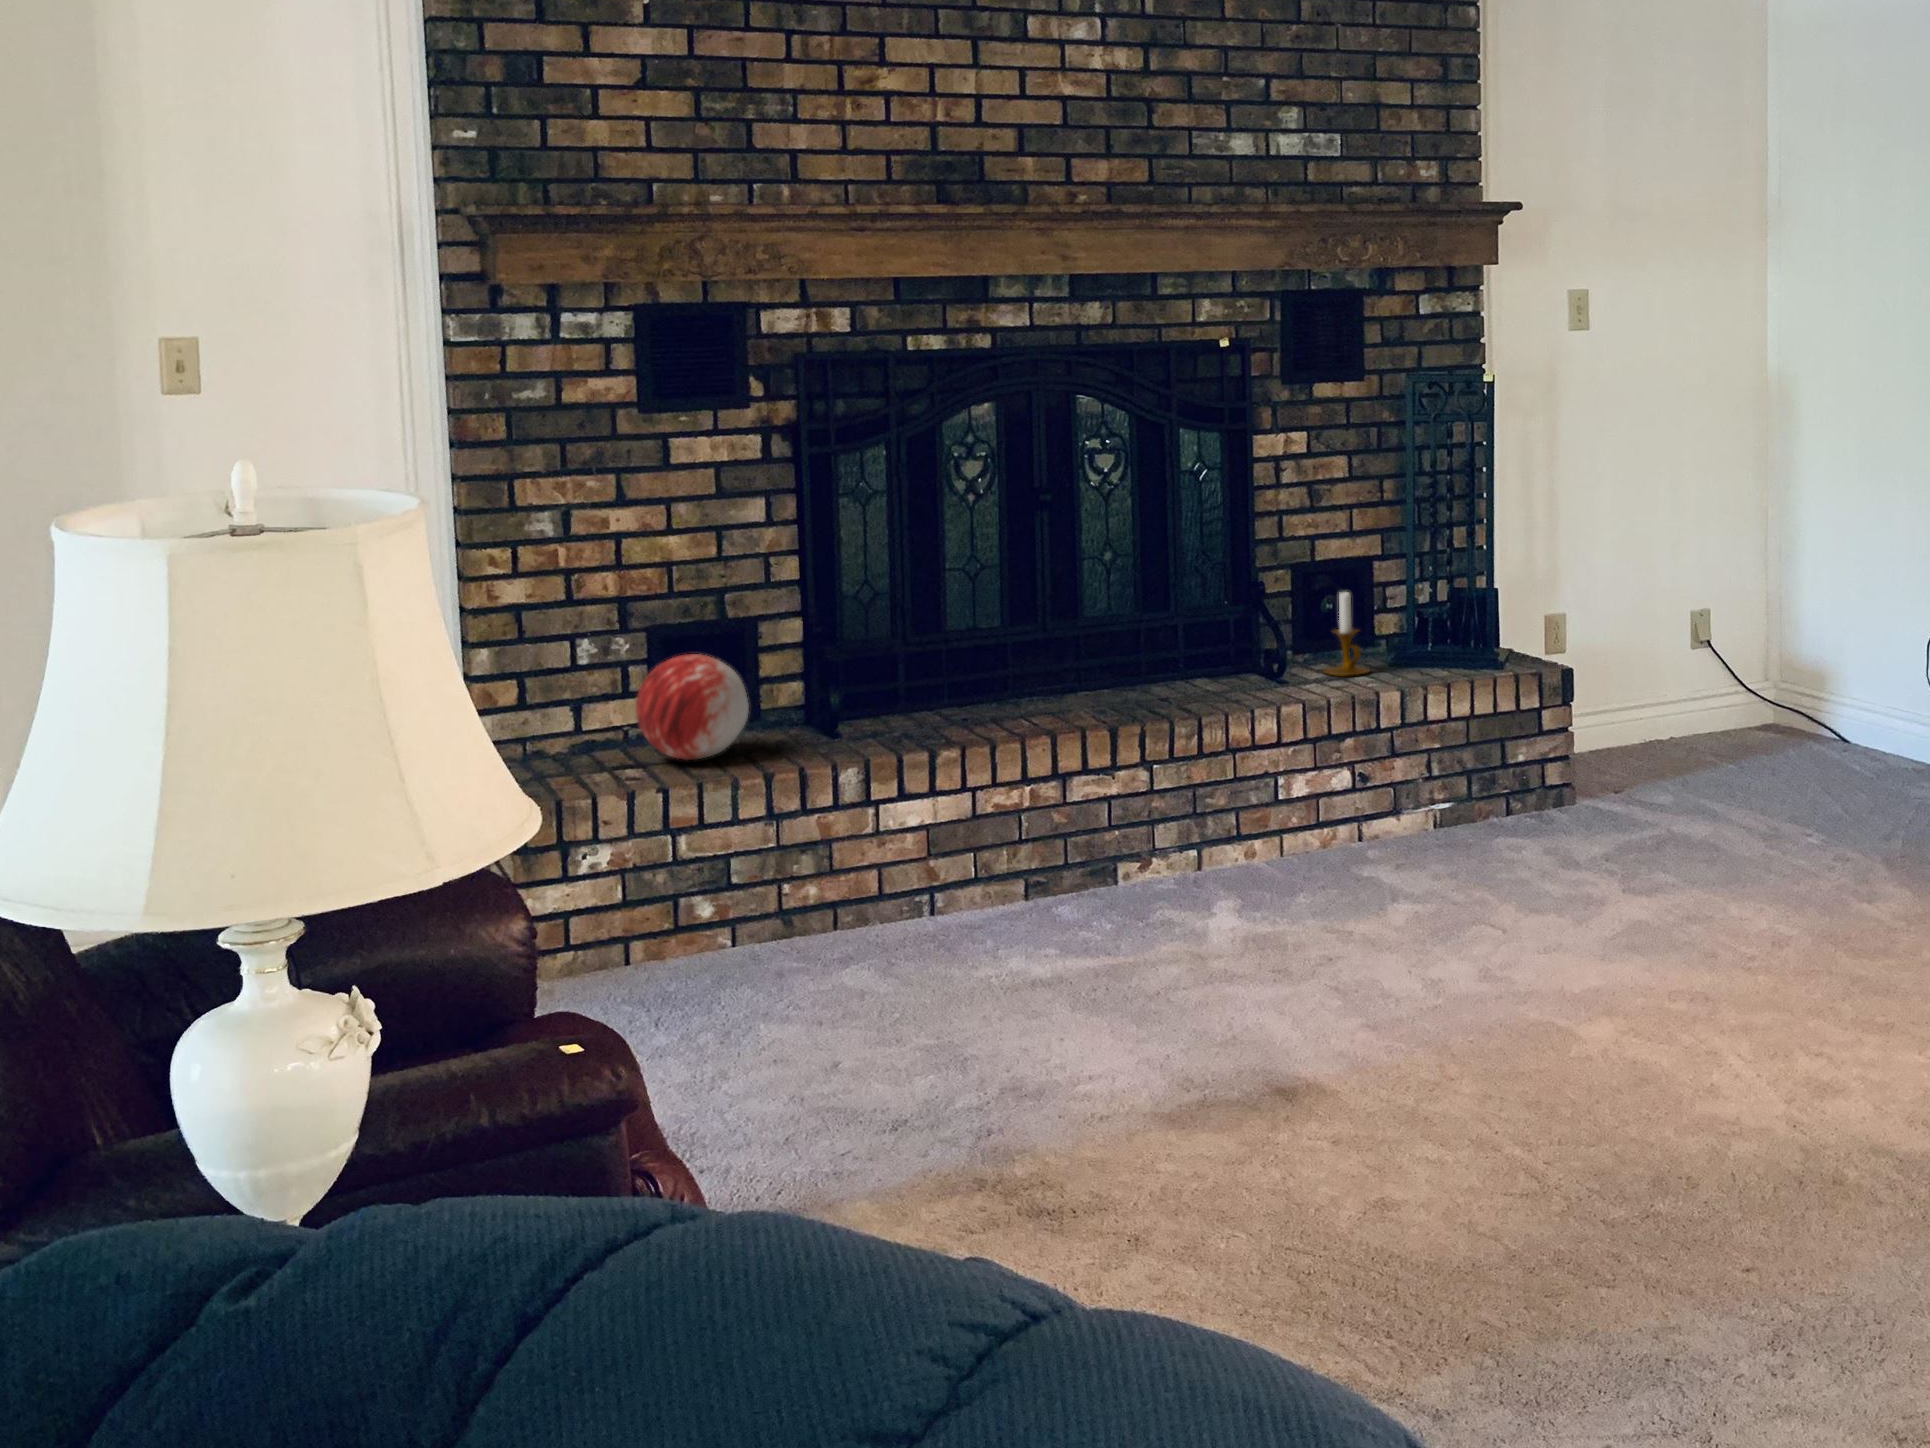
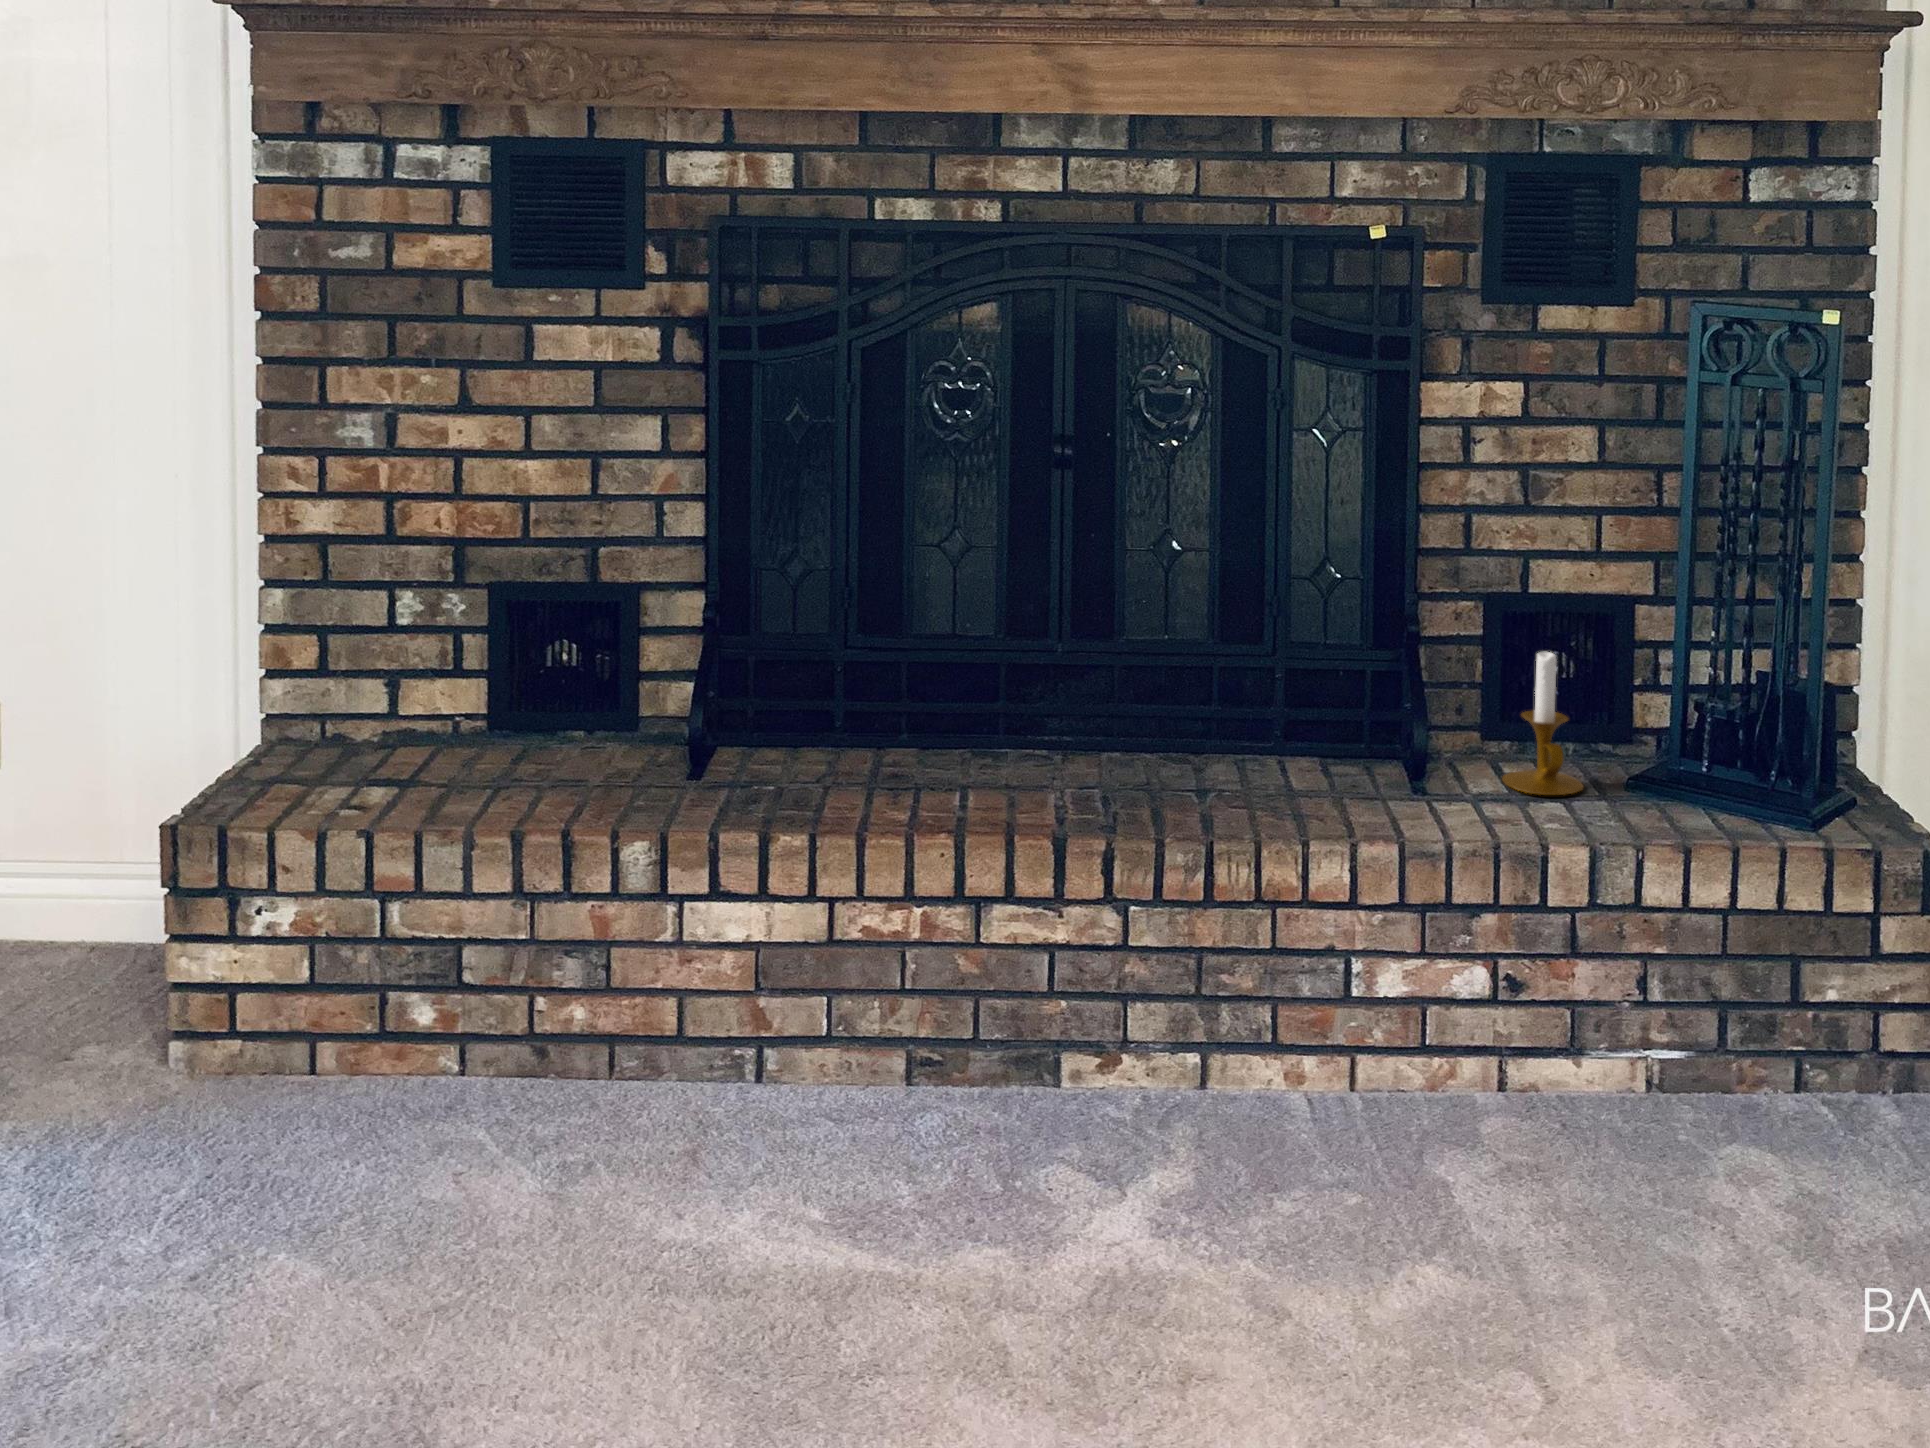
decorative orb: present [636,654,749,760] -> none [403,633,562,784]

